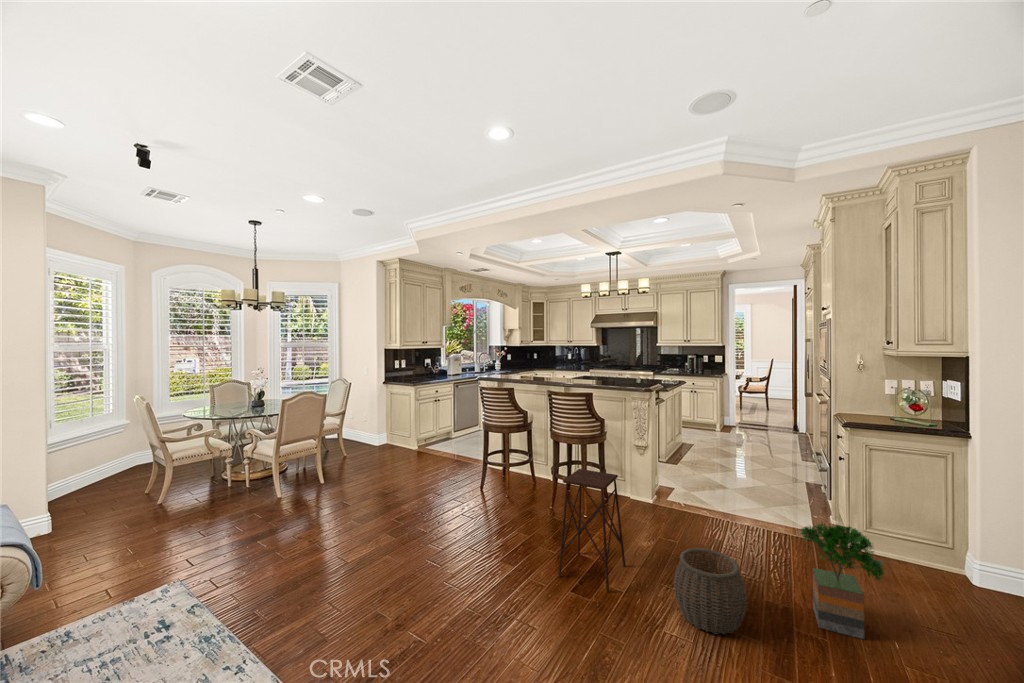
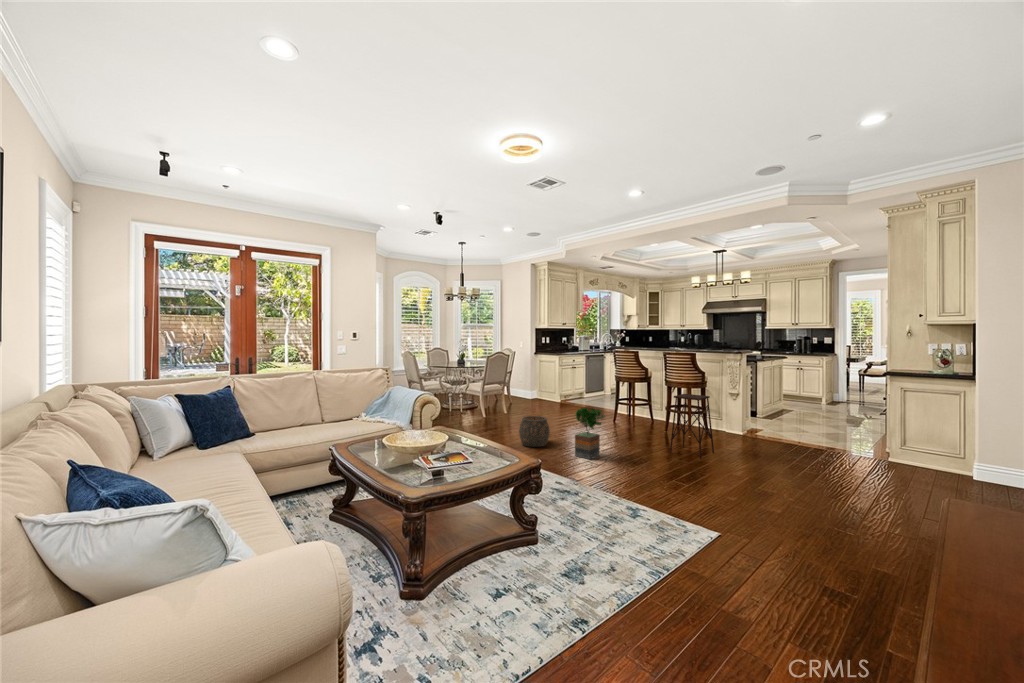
potted tree: present [800,523,884,639] -> present [575,408,605,459]
woven basket: present [674,548,747,634] -> present [519,416,550,447]

